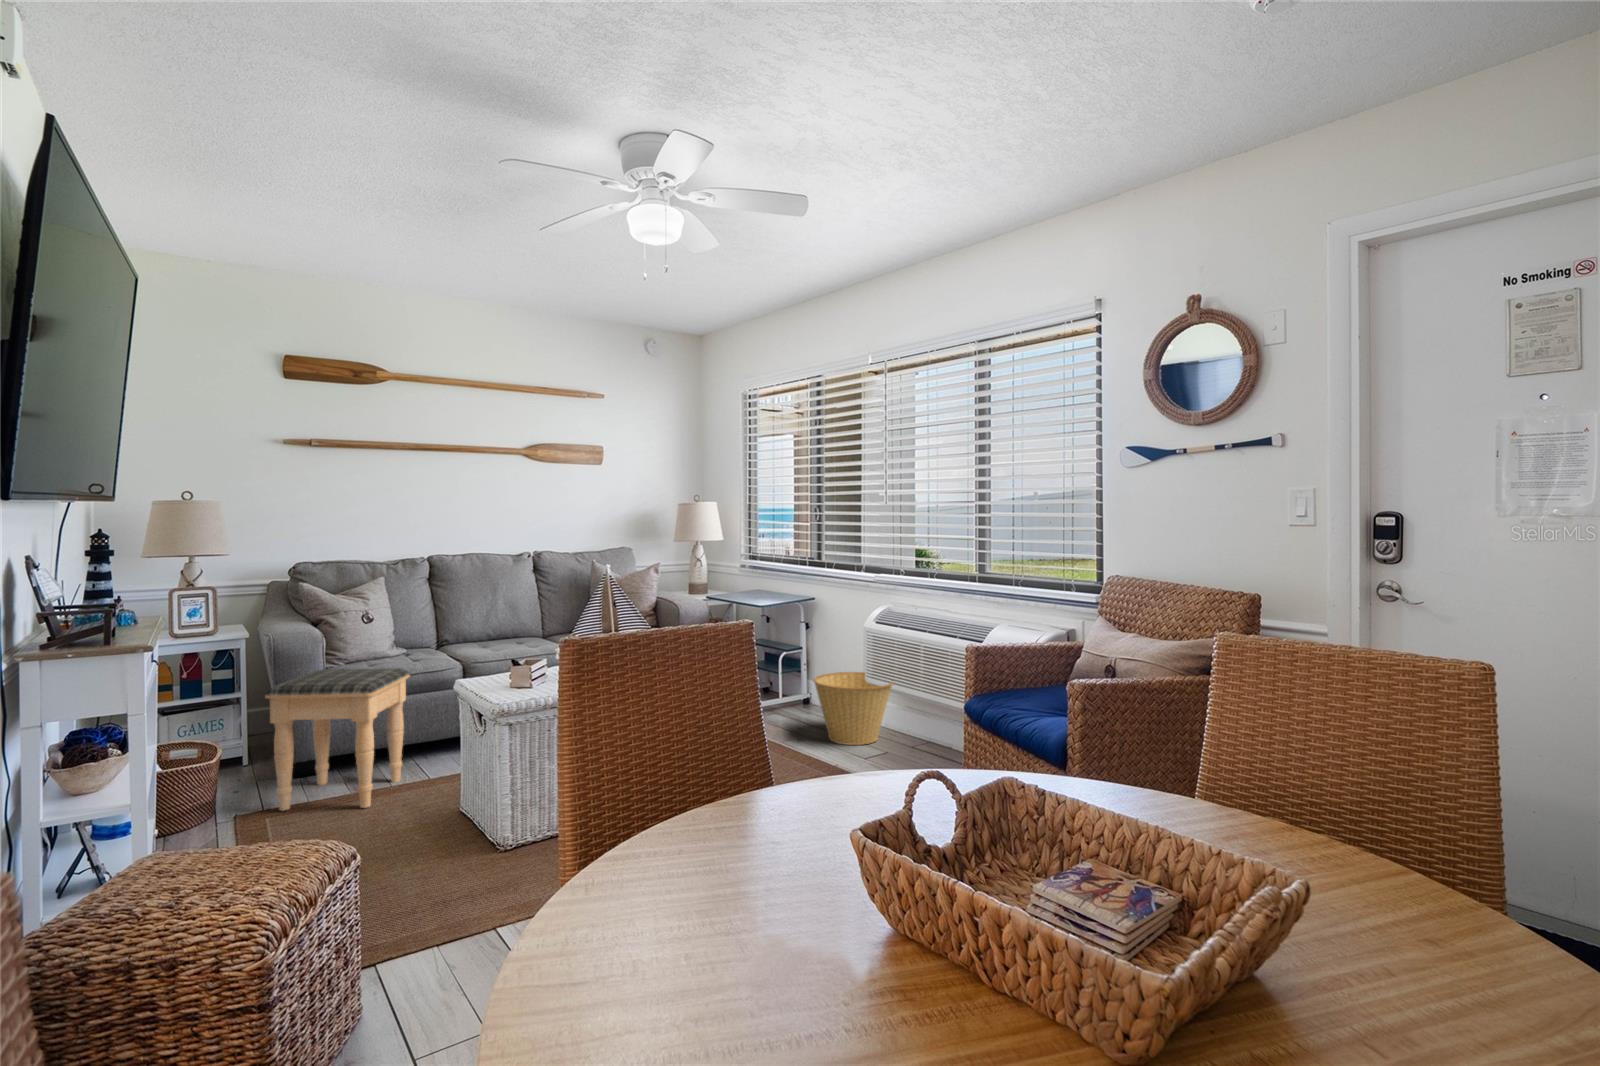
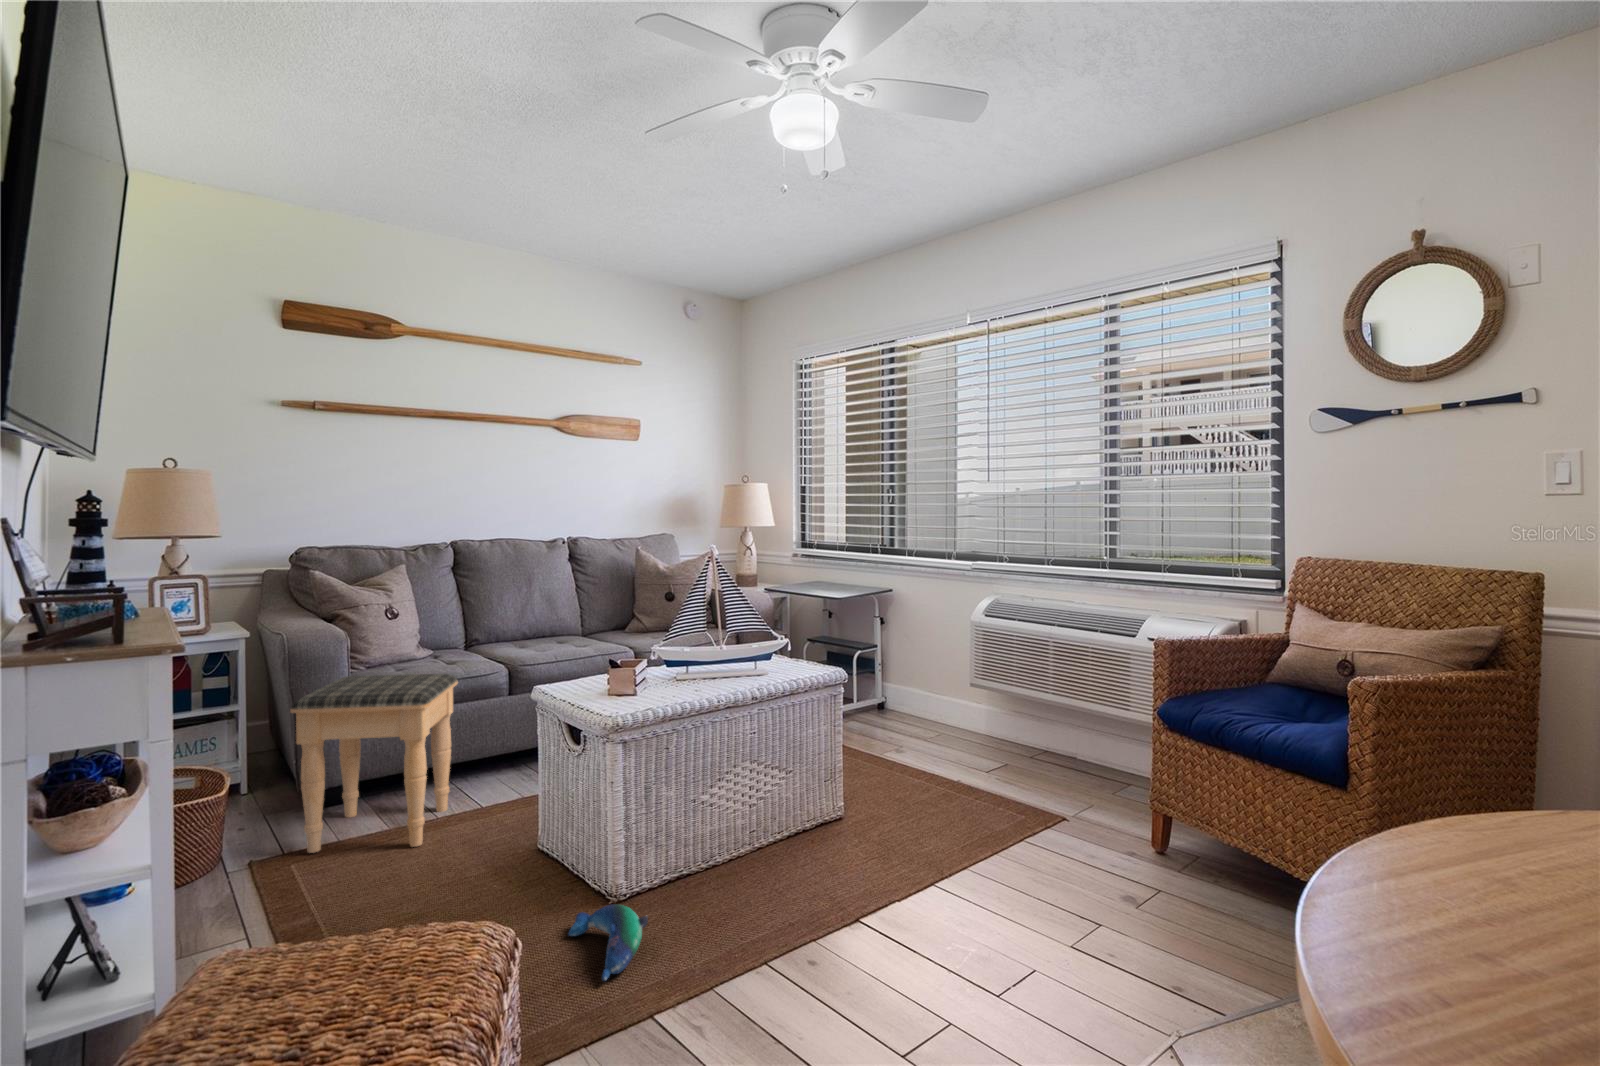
basket: present [813,672,893,745] -> none [912,671,1007,755]
plush toy: none [455,850,514,905] -> present [568,904,648,981]

